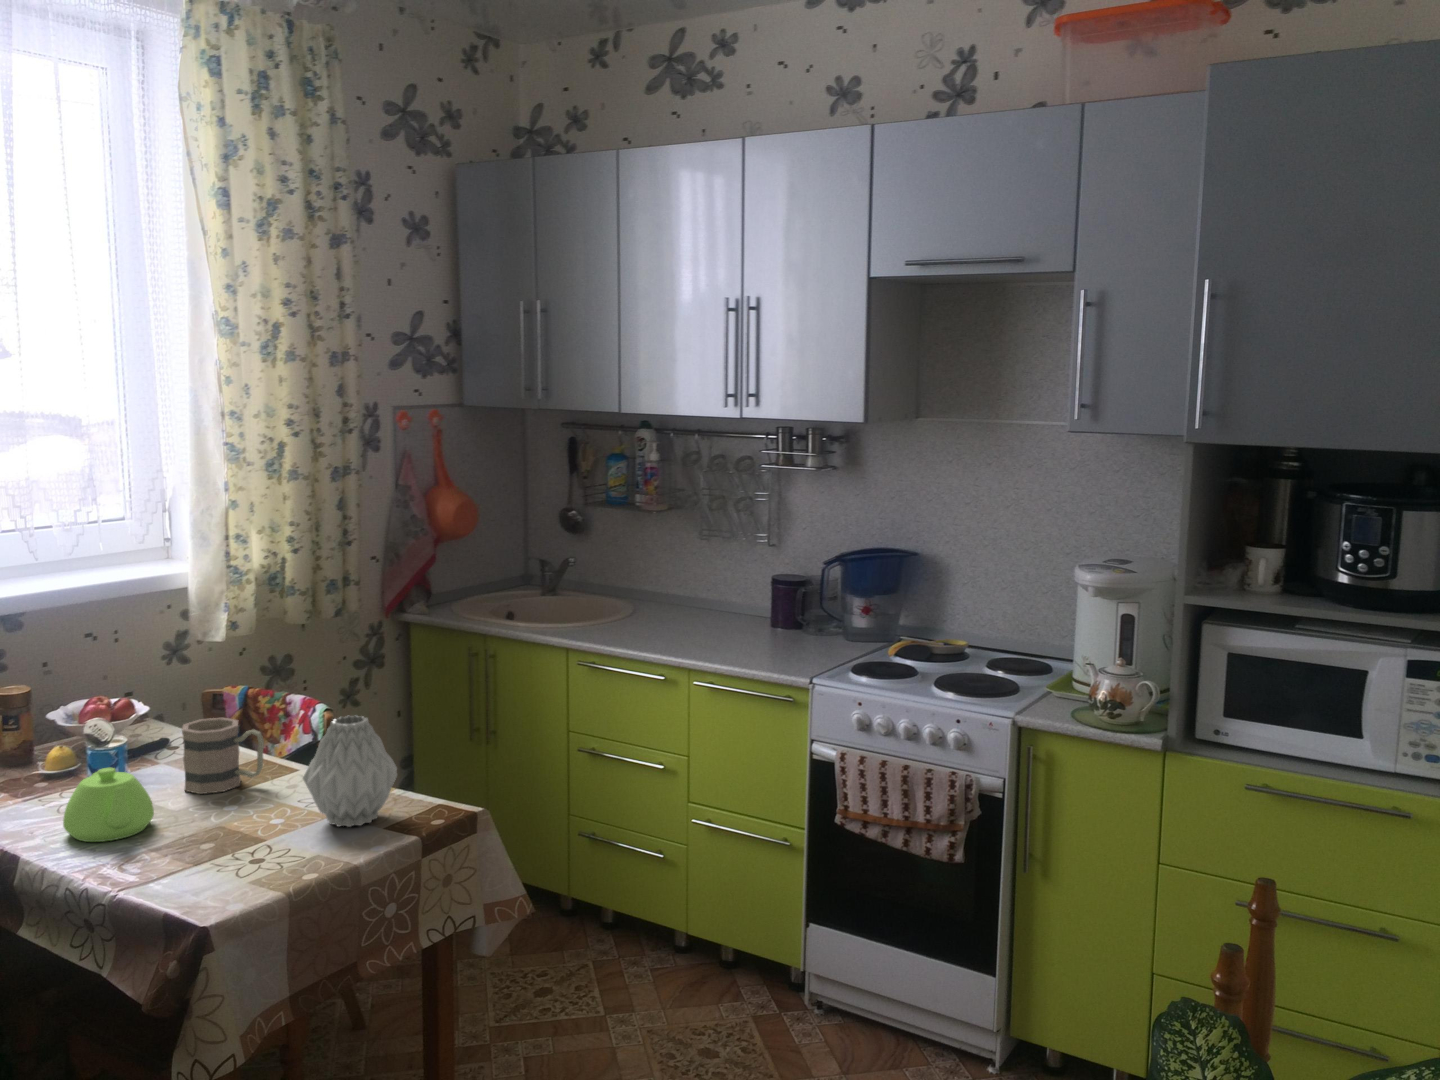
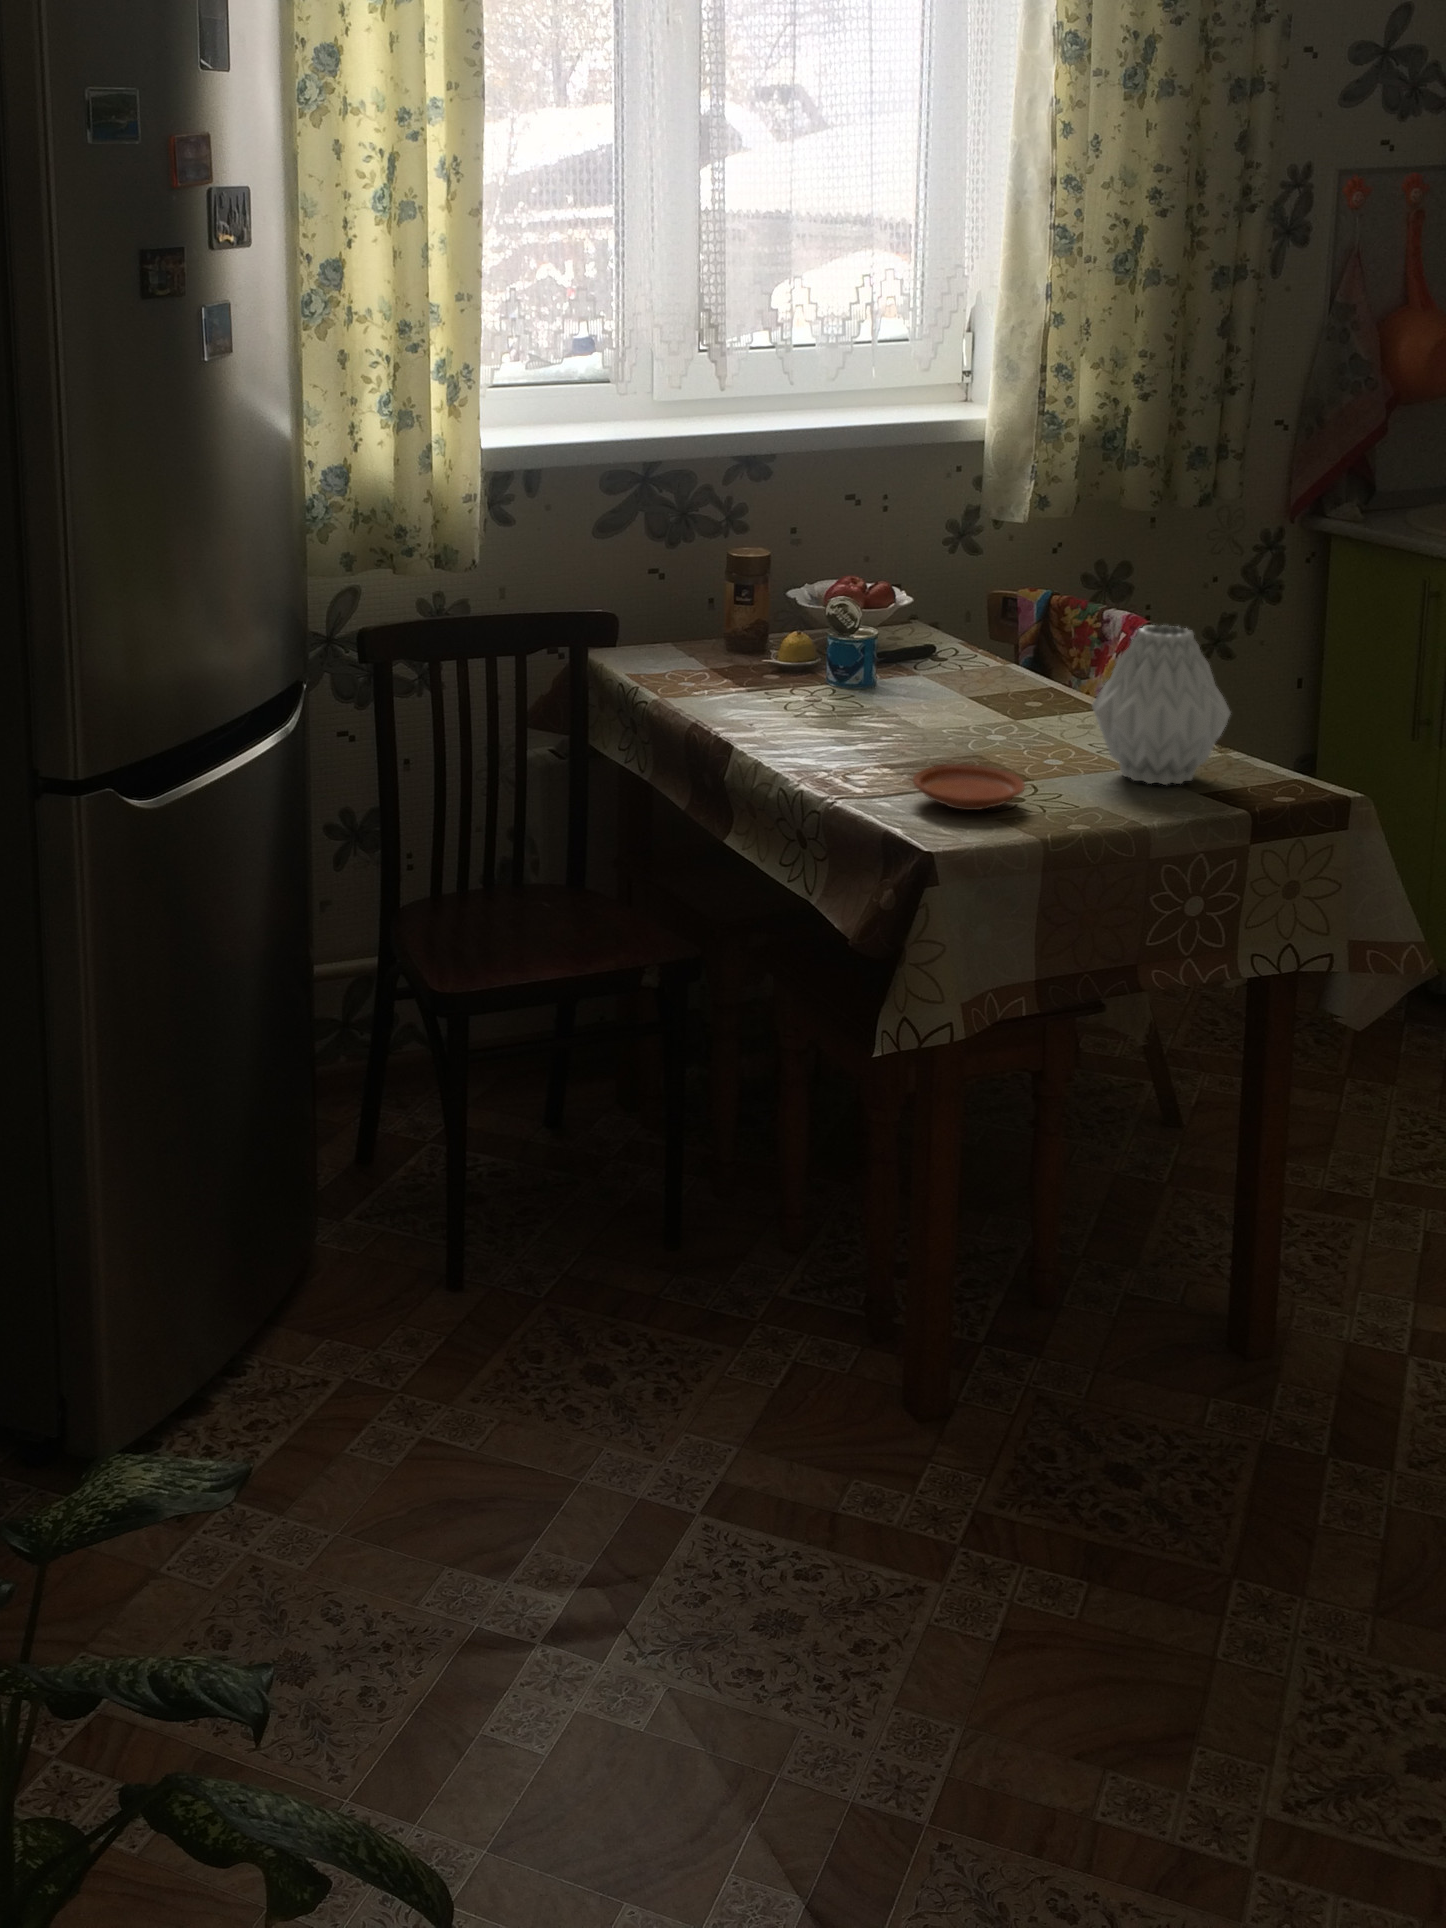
mug: present [182,718,264,794] -> none [941,615,1052,717]
teapot: present [63,768,154,842] -> none [788,653,896,747]
plate: none [178,840,266,880] -> present [913,764,1025,810]

